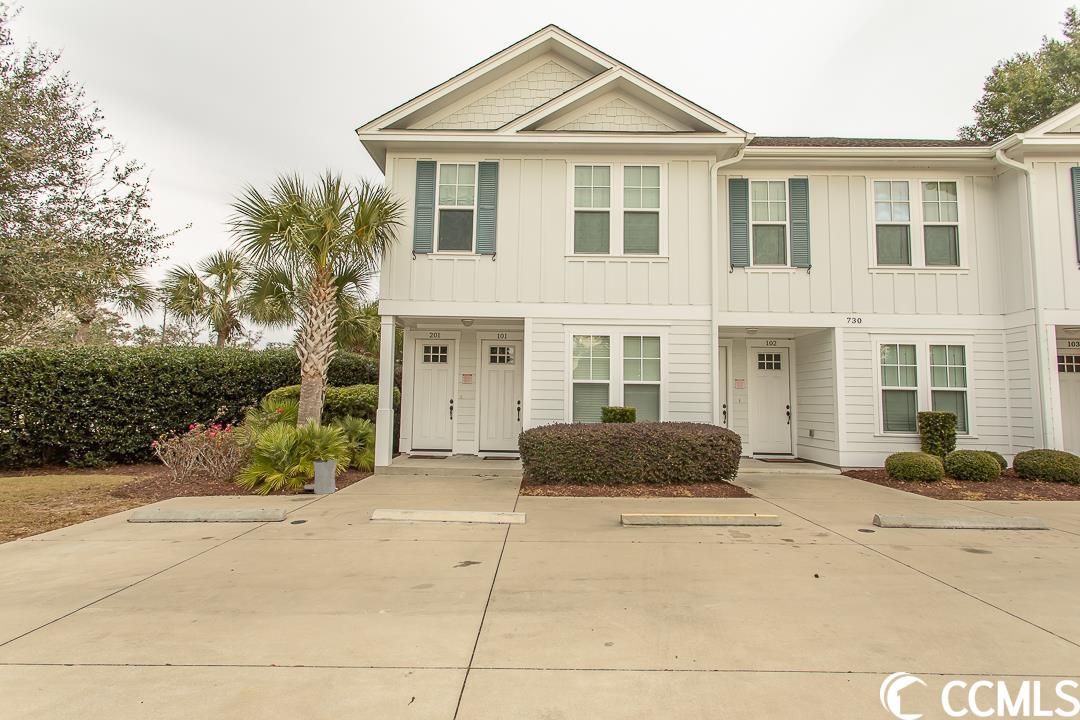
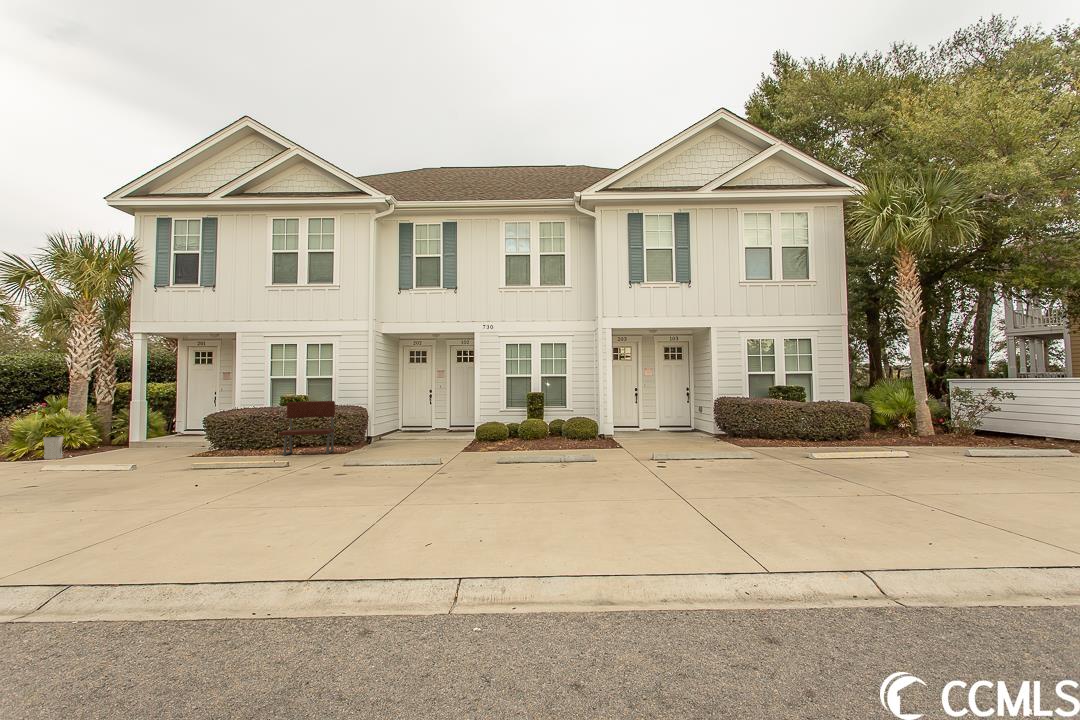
bench: none [669,418,751,499] -> present [279,401,335,456]

